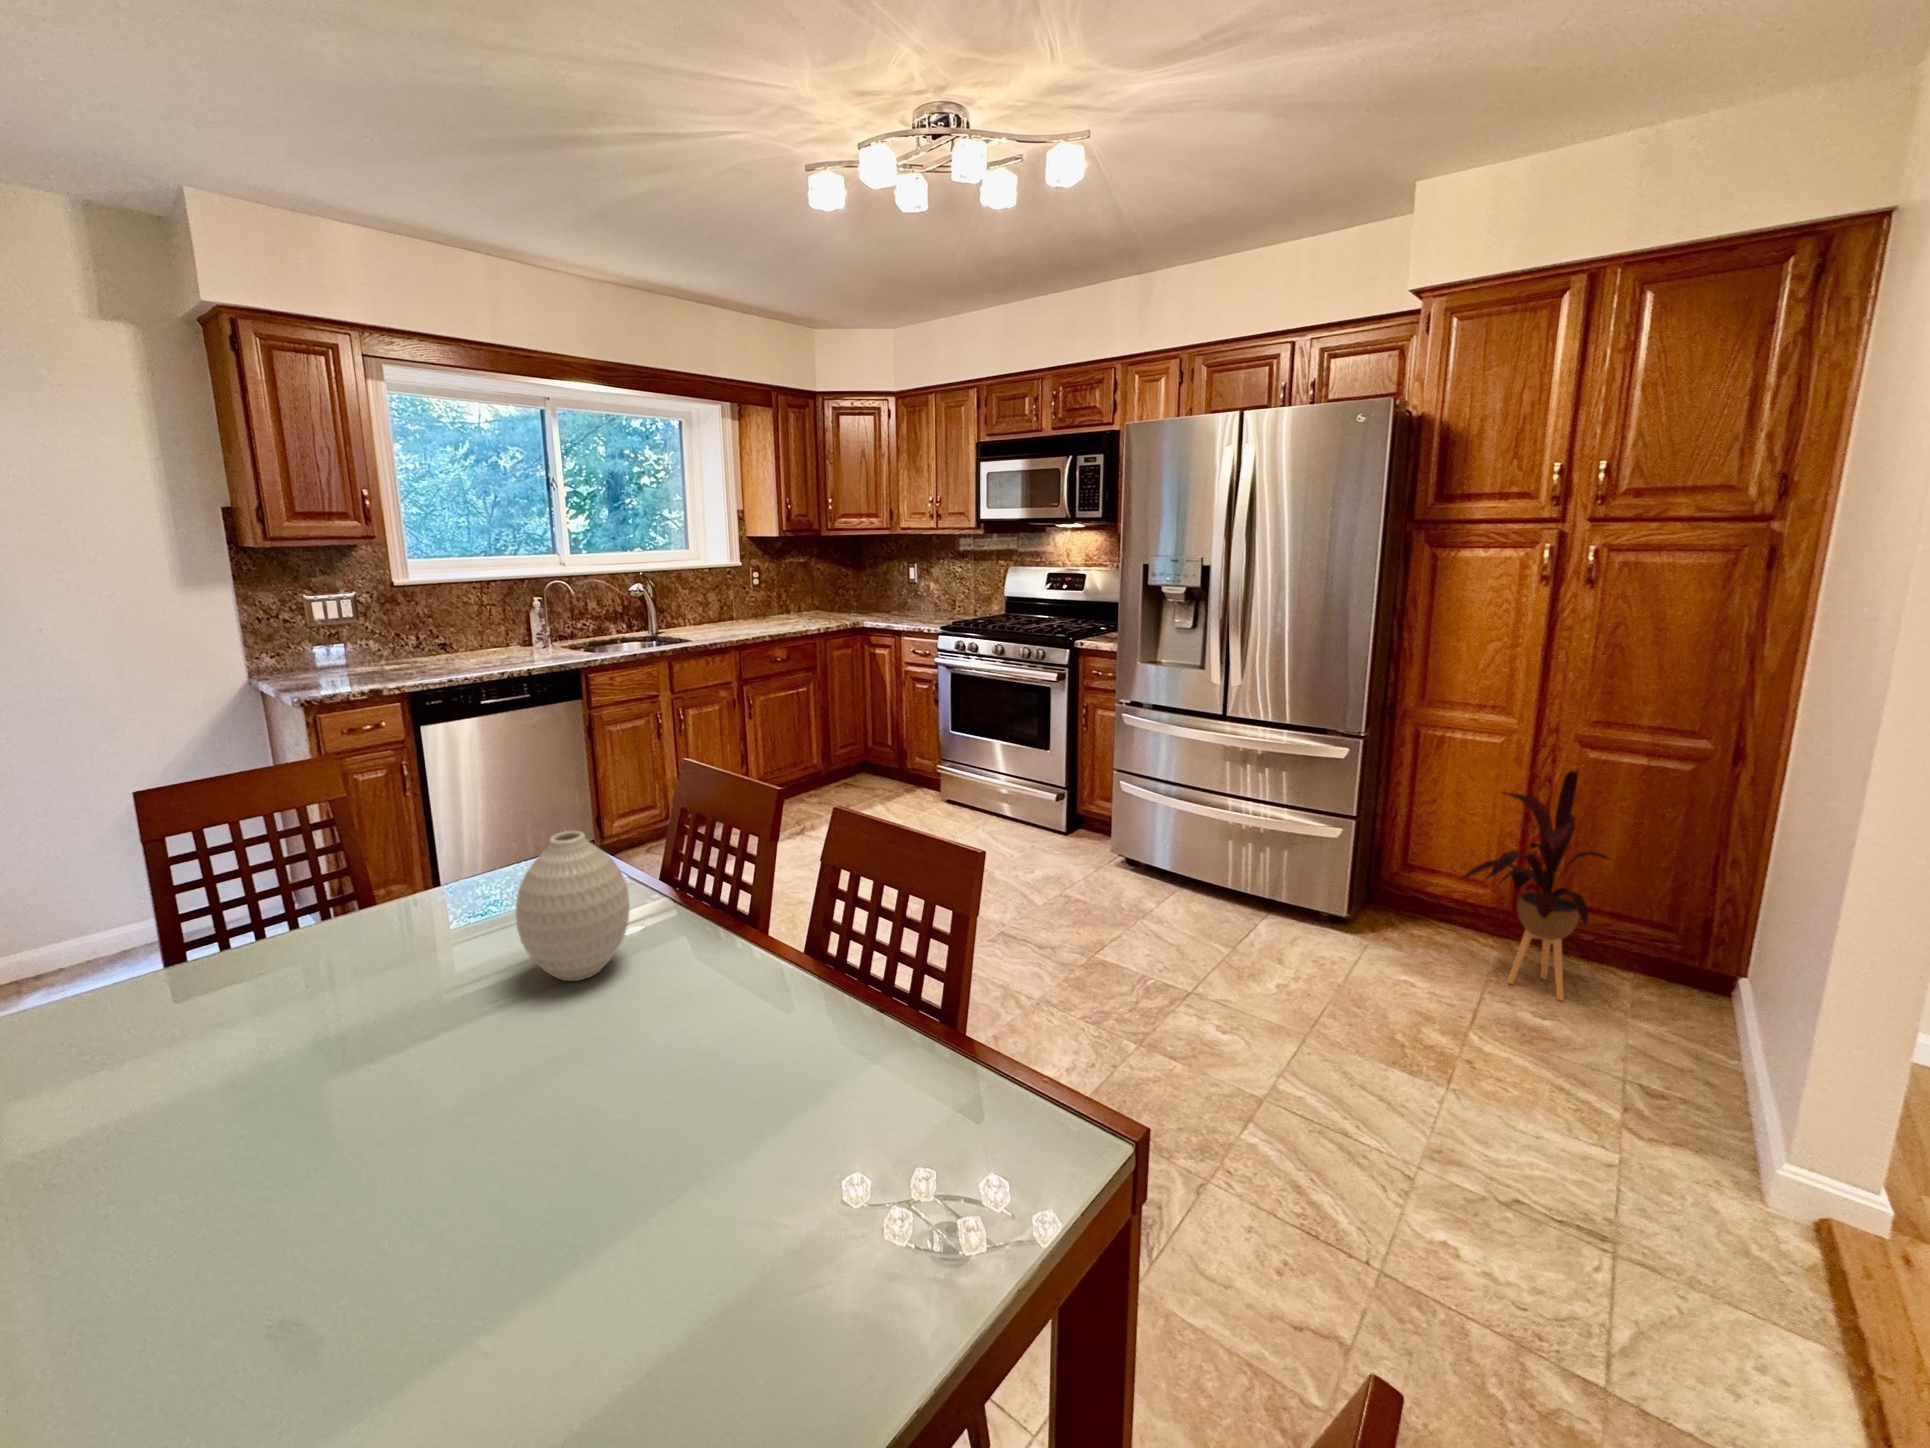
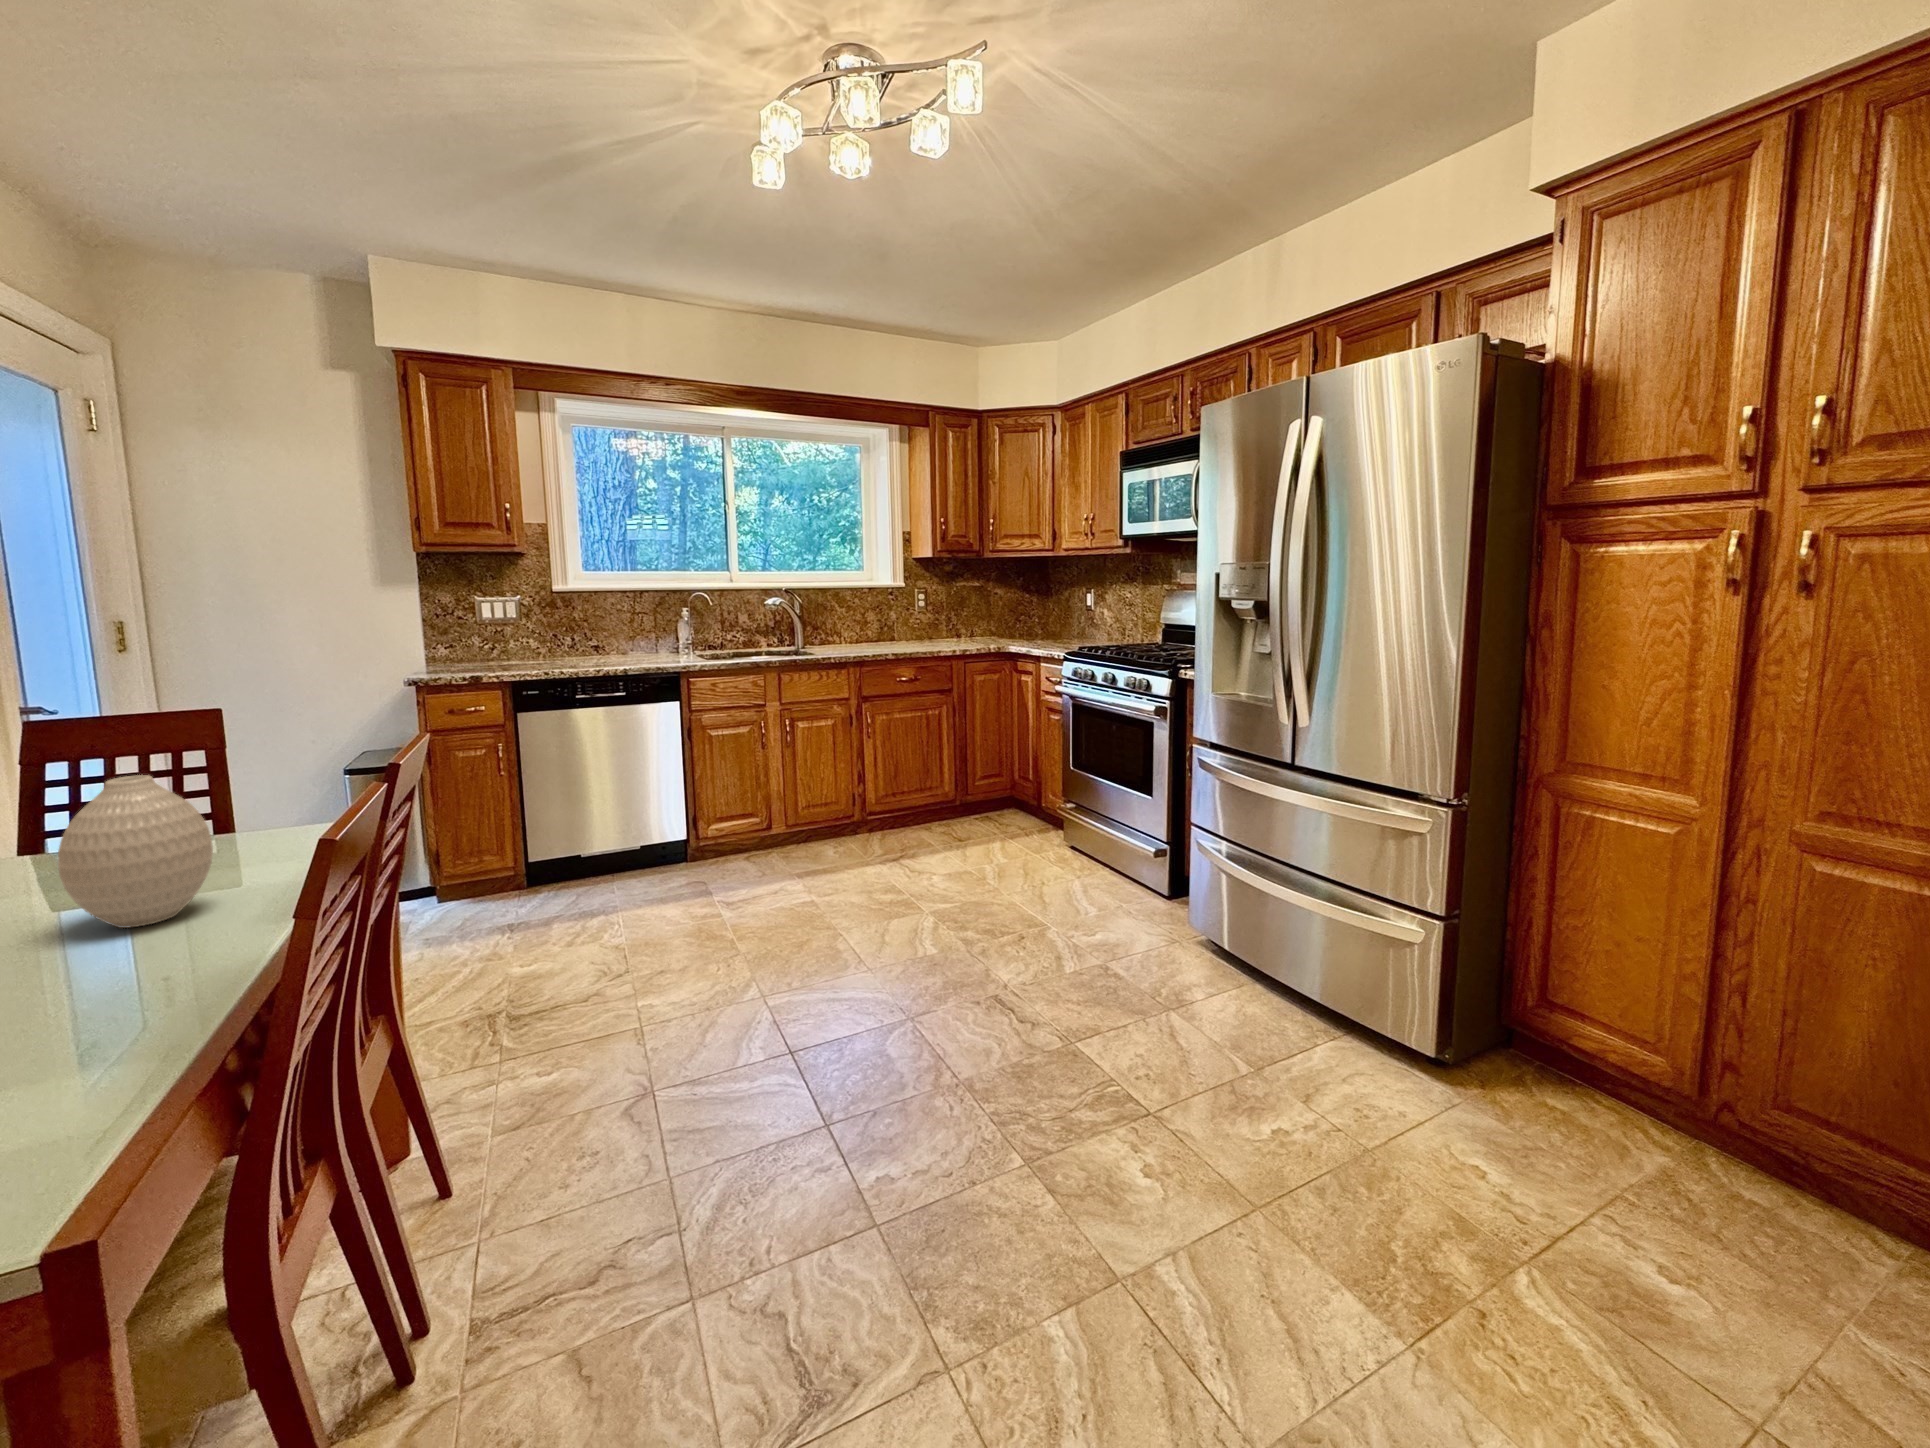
house plant: present [1461,771,1611,1000] -> none [1552,880,1799,1258]

